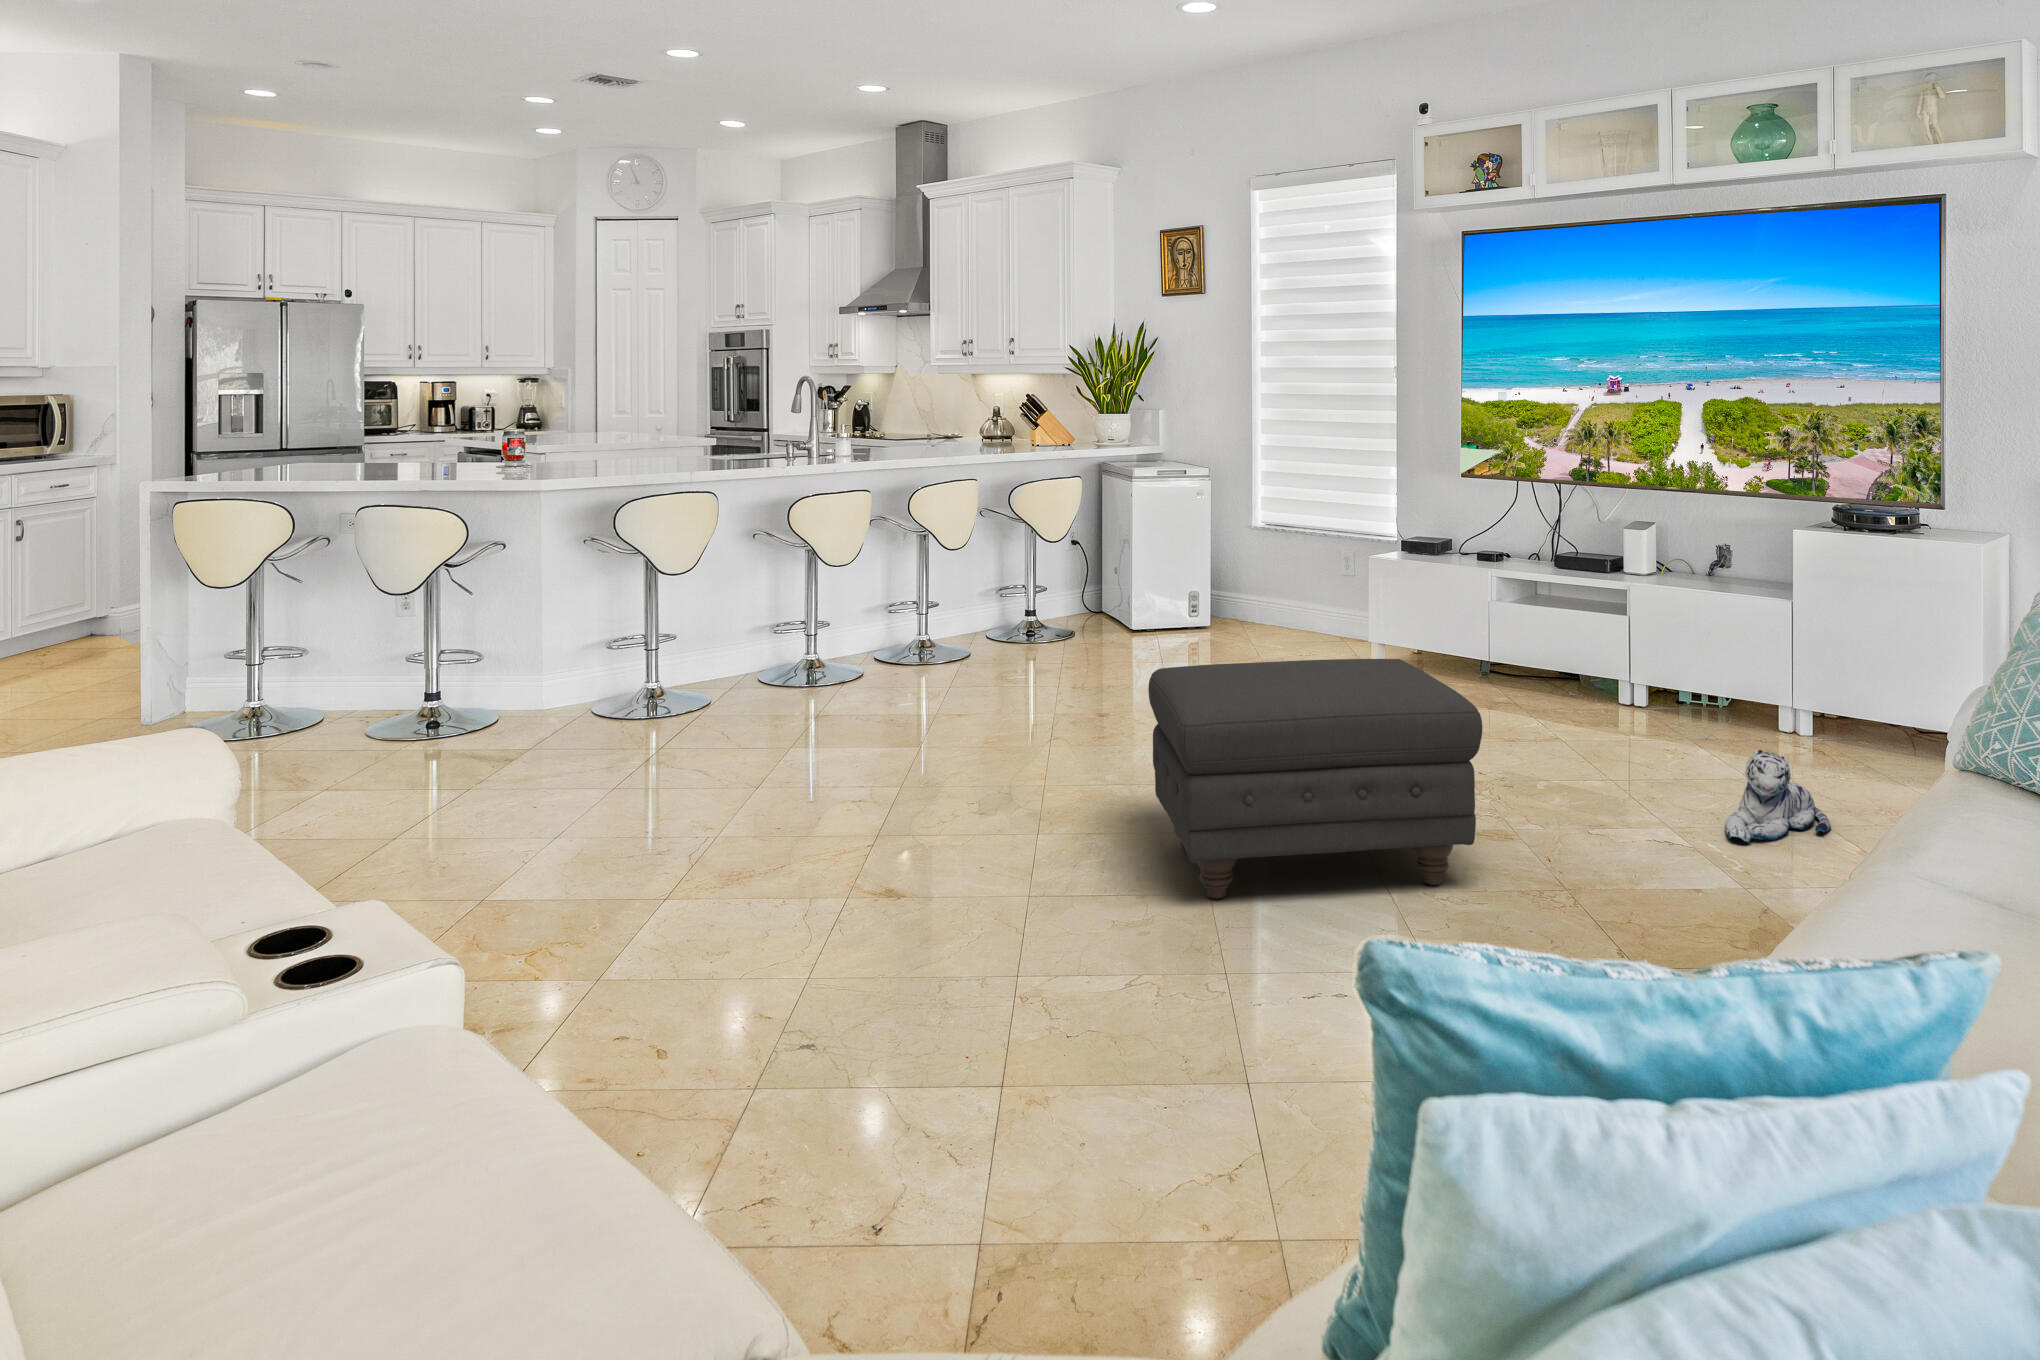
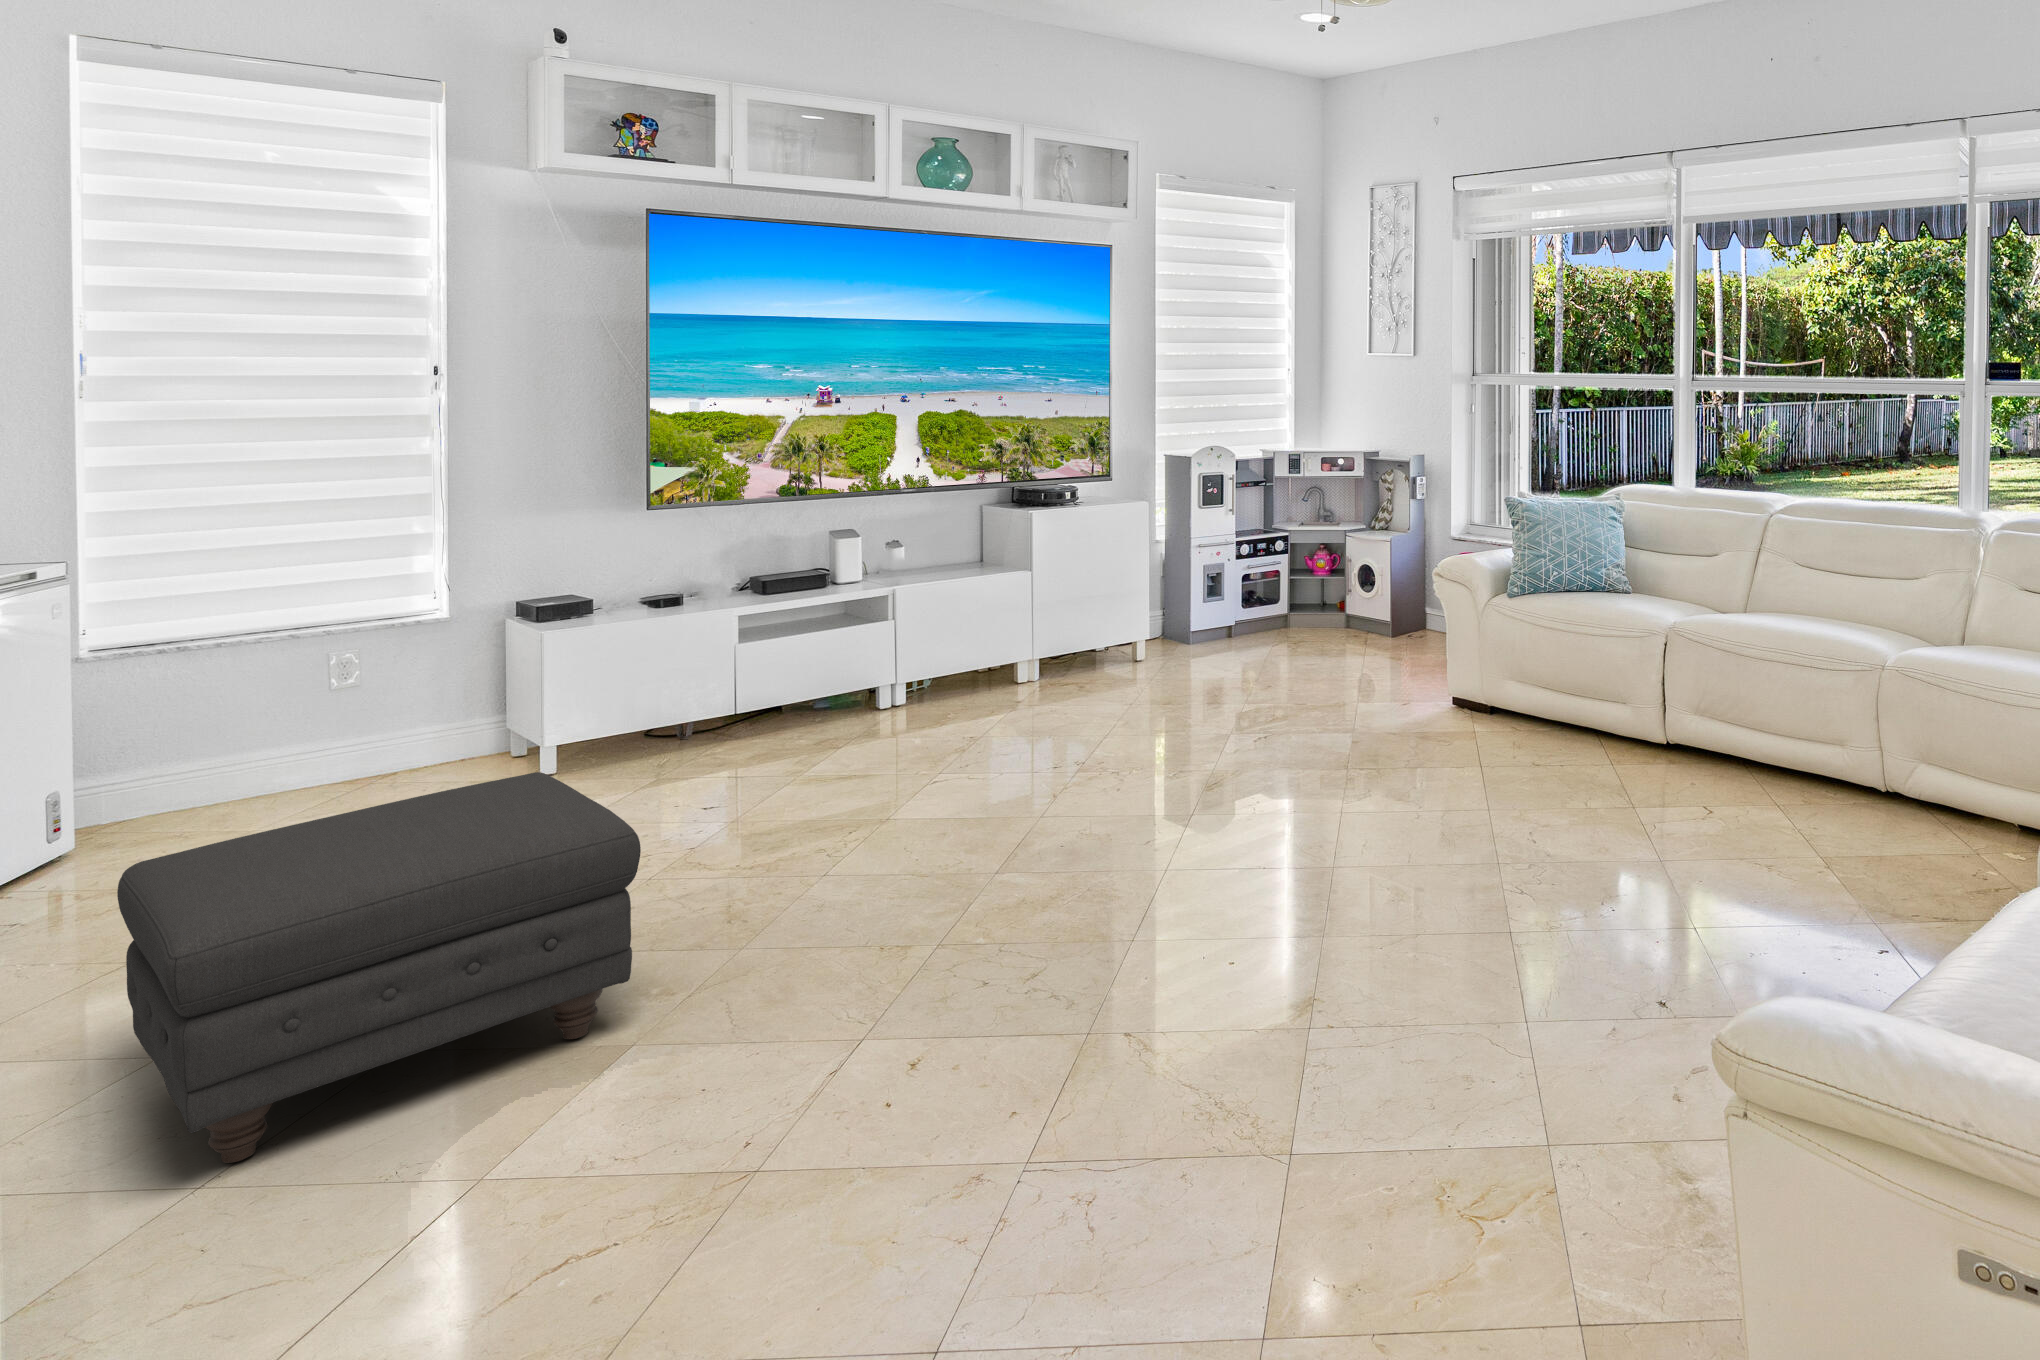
plush toy: present [1725,749,1831,843] -> none [922,783,1023,880]

